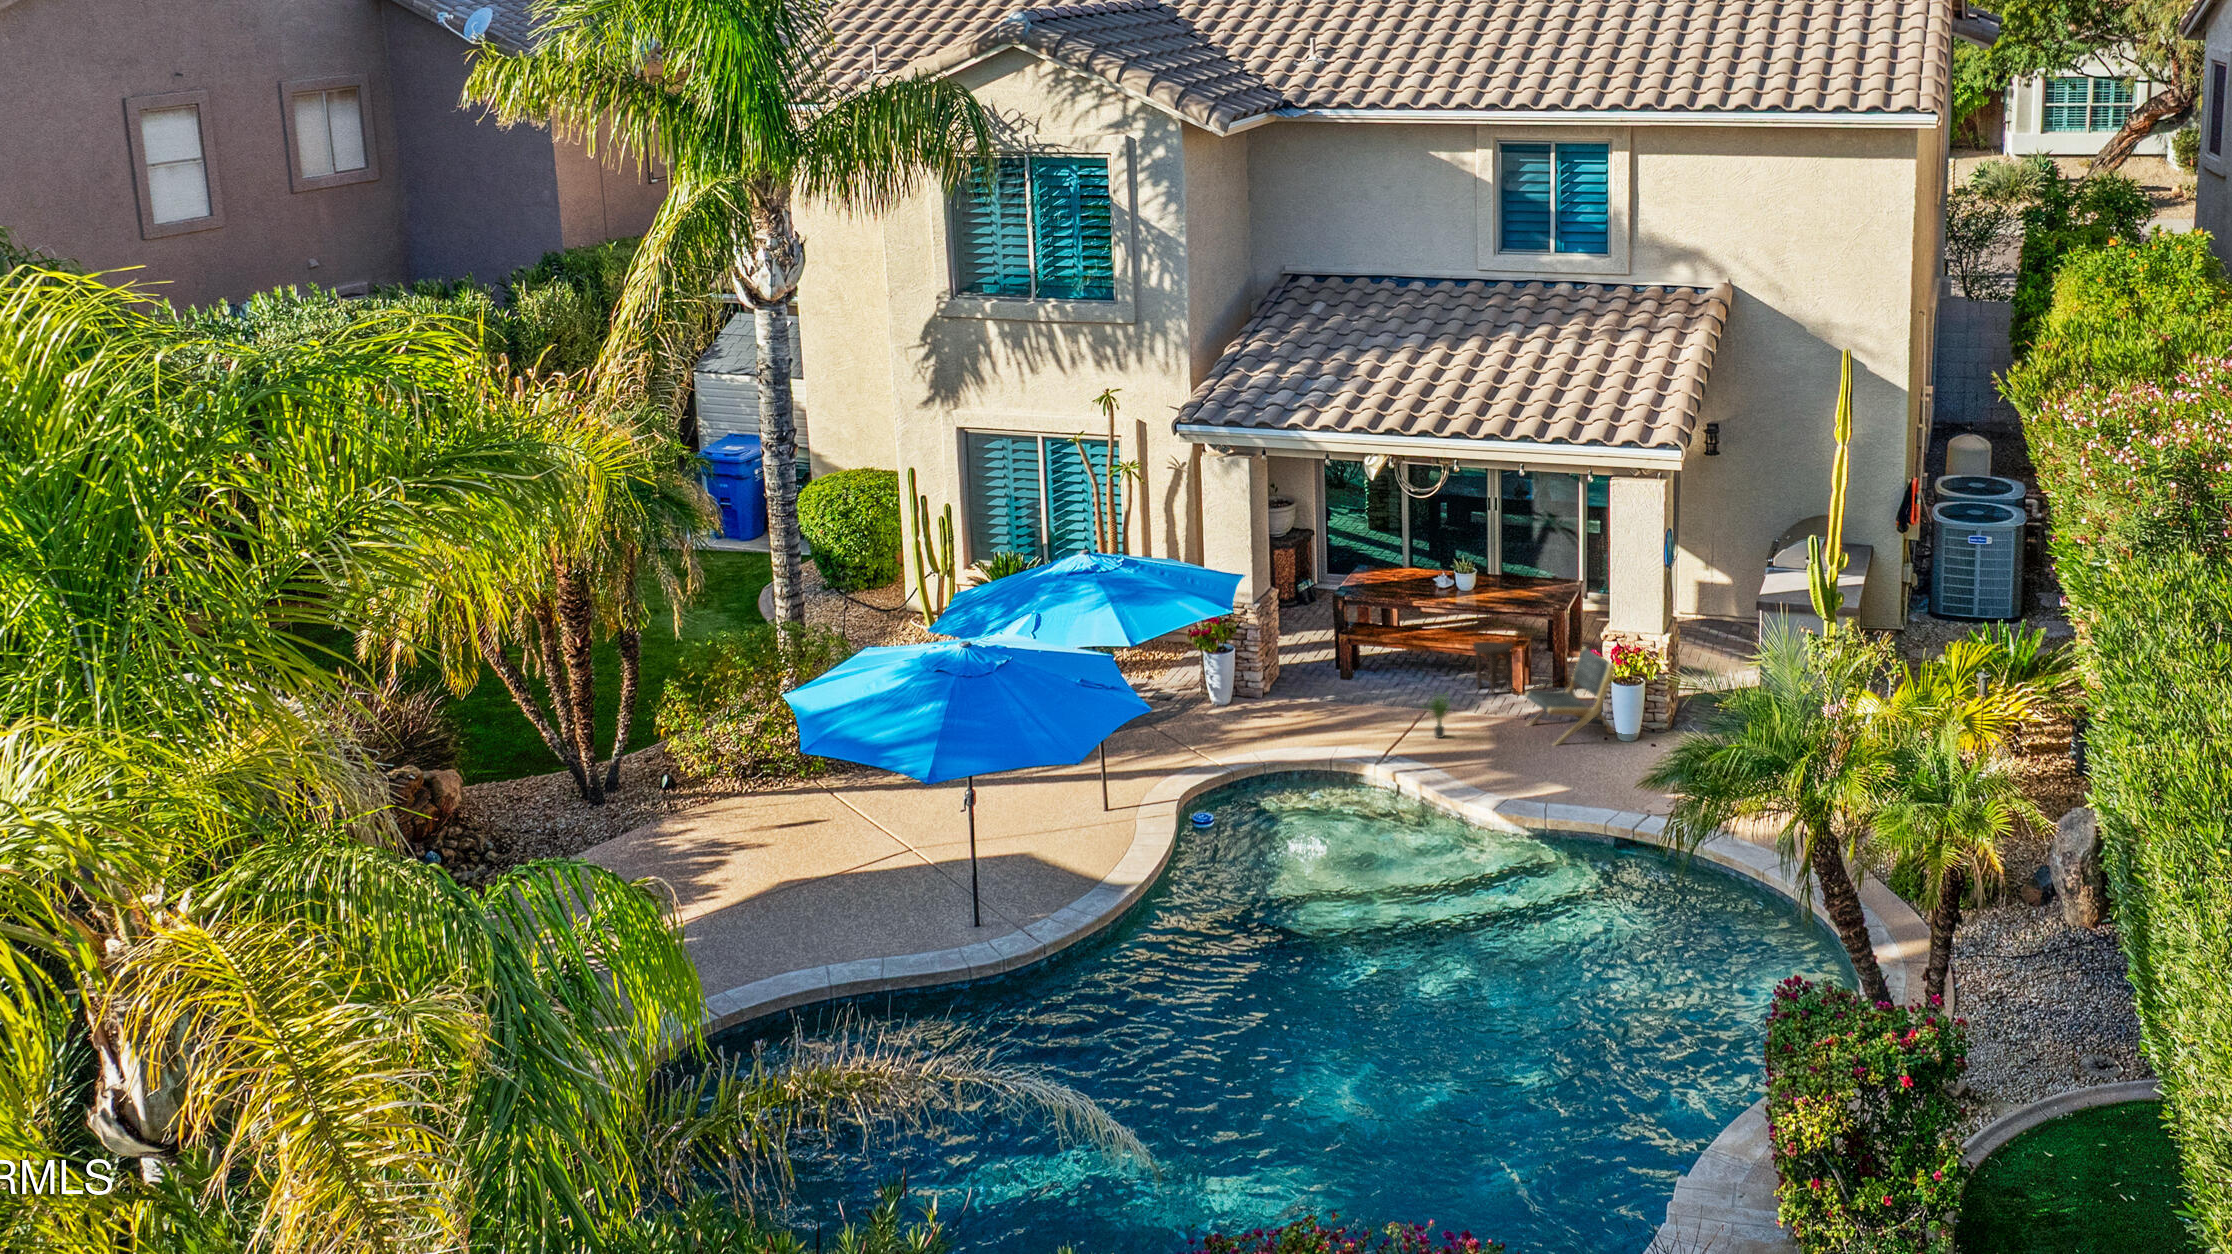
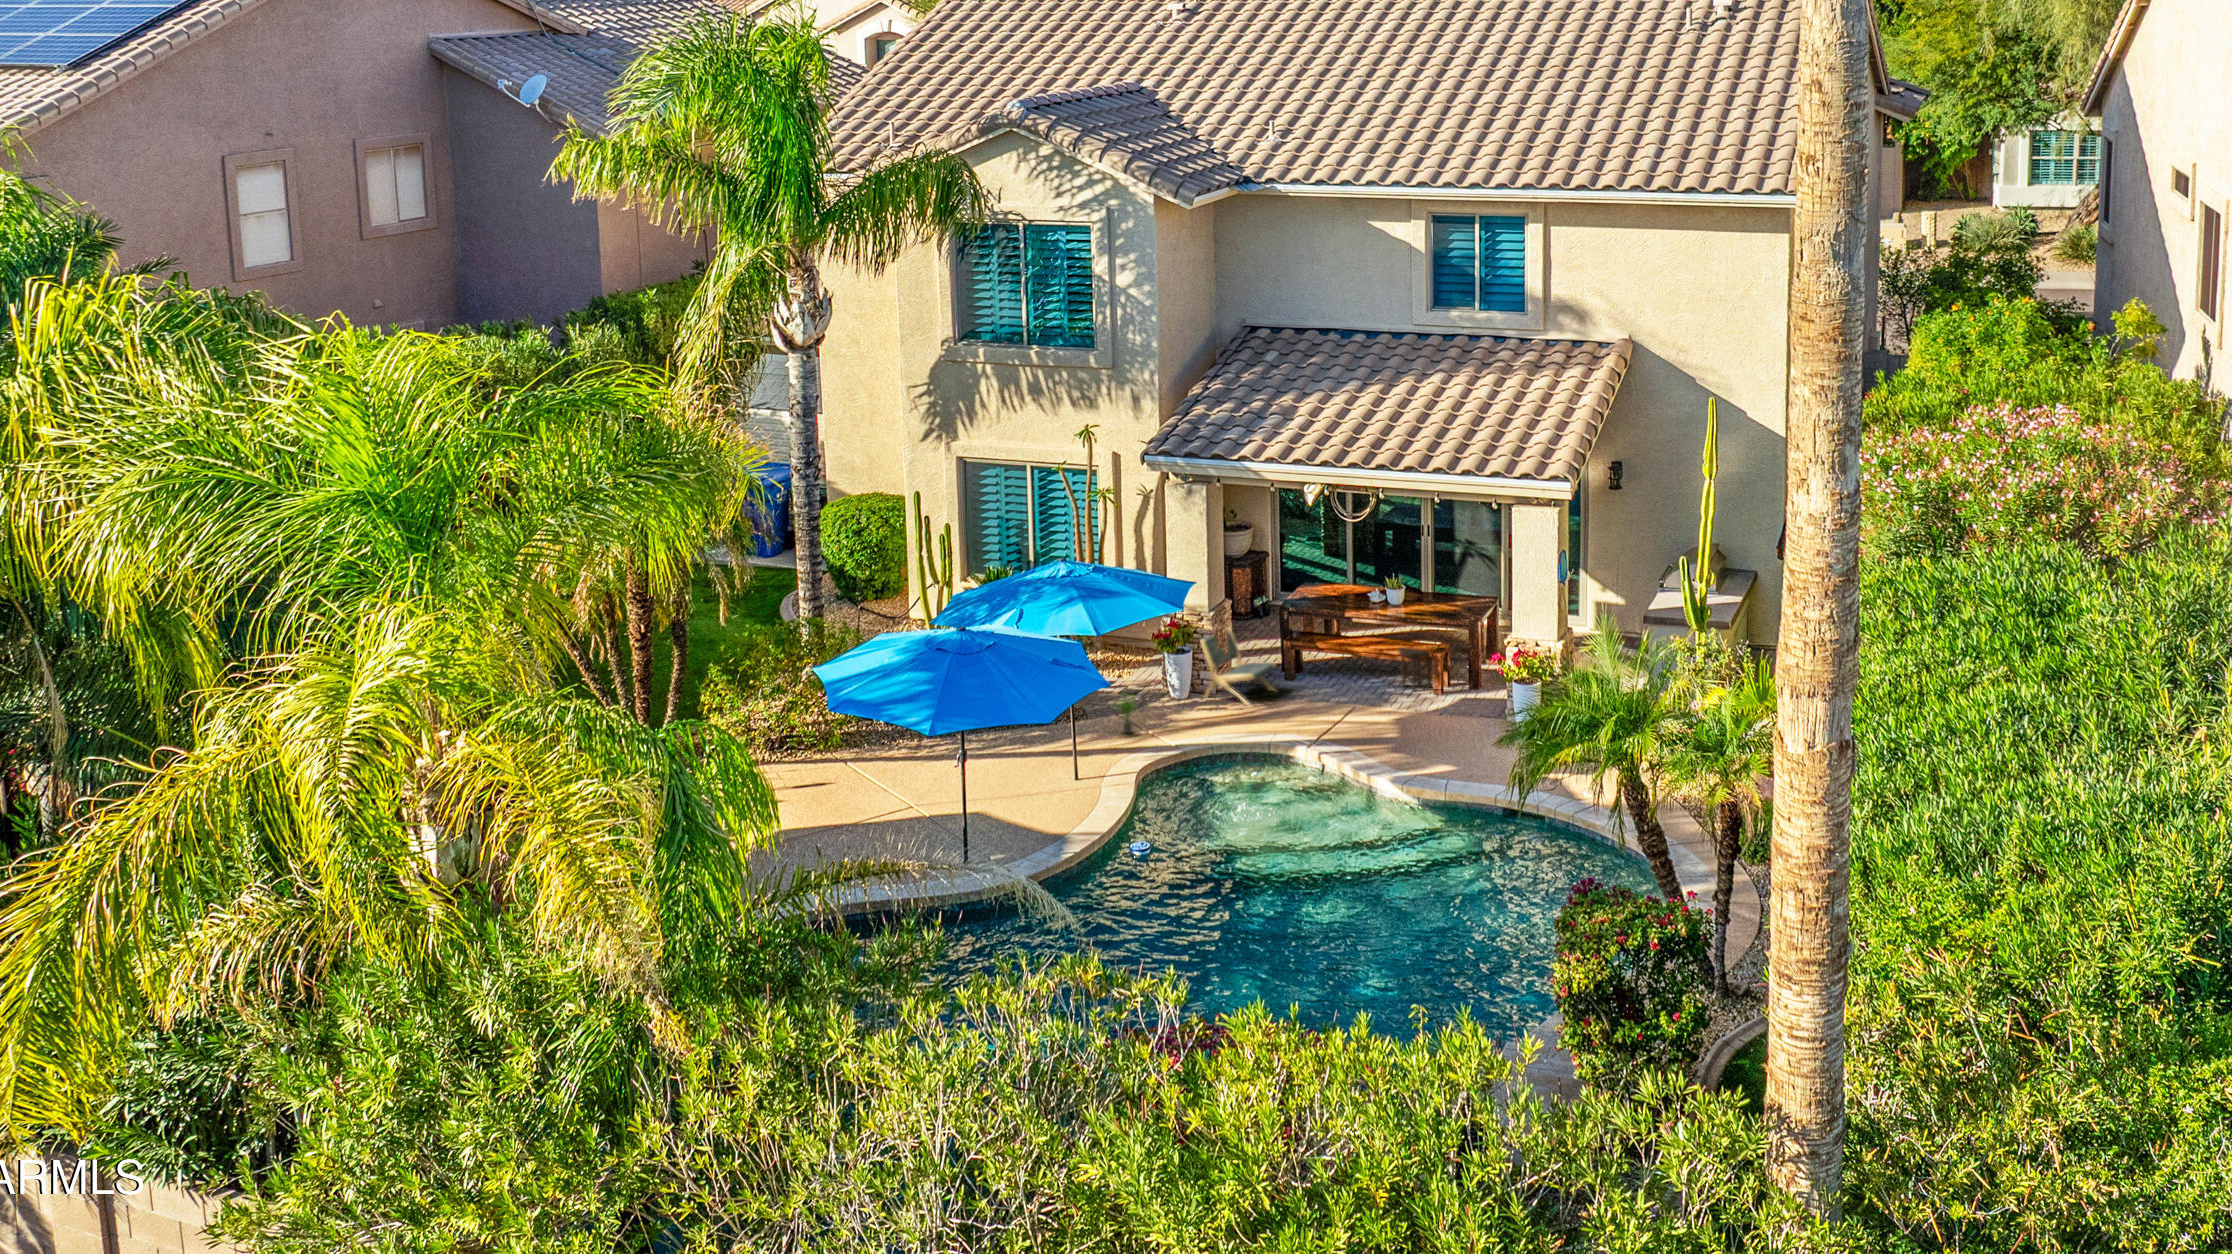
lounge chair: present [1525,647,1615,745] -> present [1201,628,1275,705]
potted plant: present [1423,693,1449,738] -> present [1116,695,1134,733]

